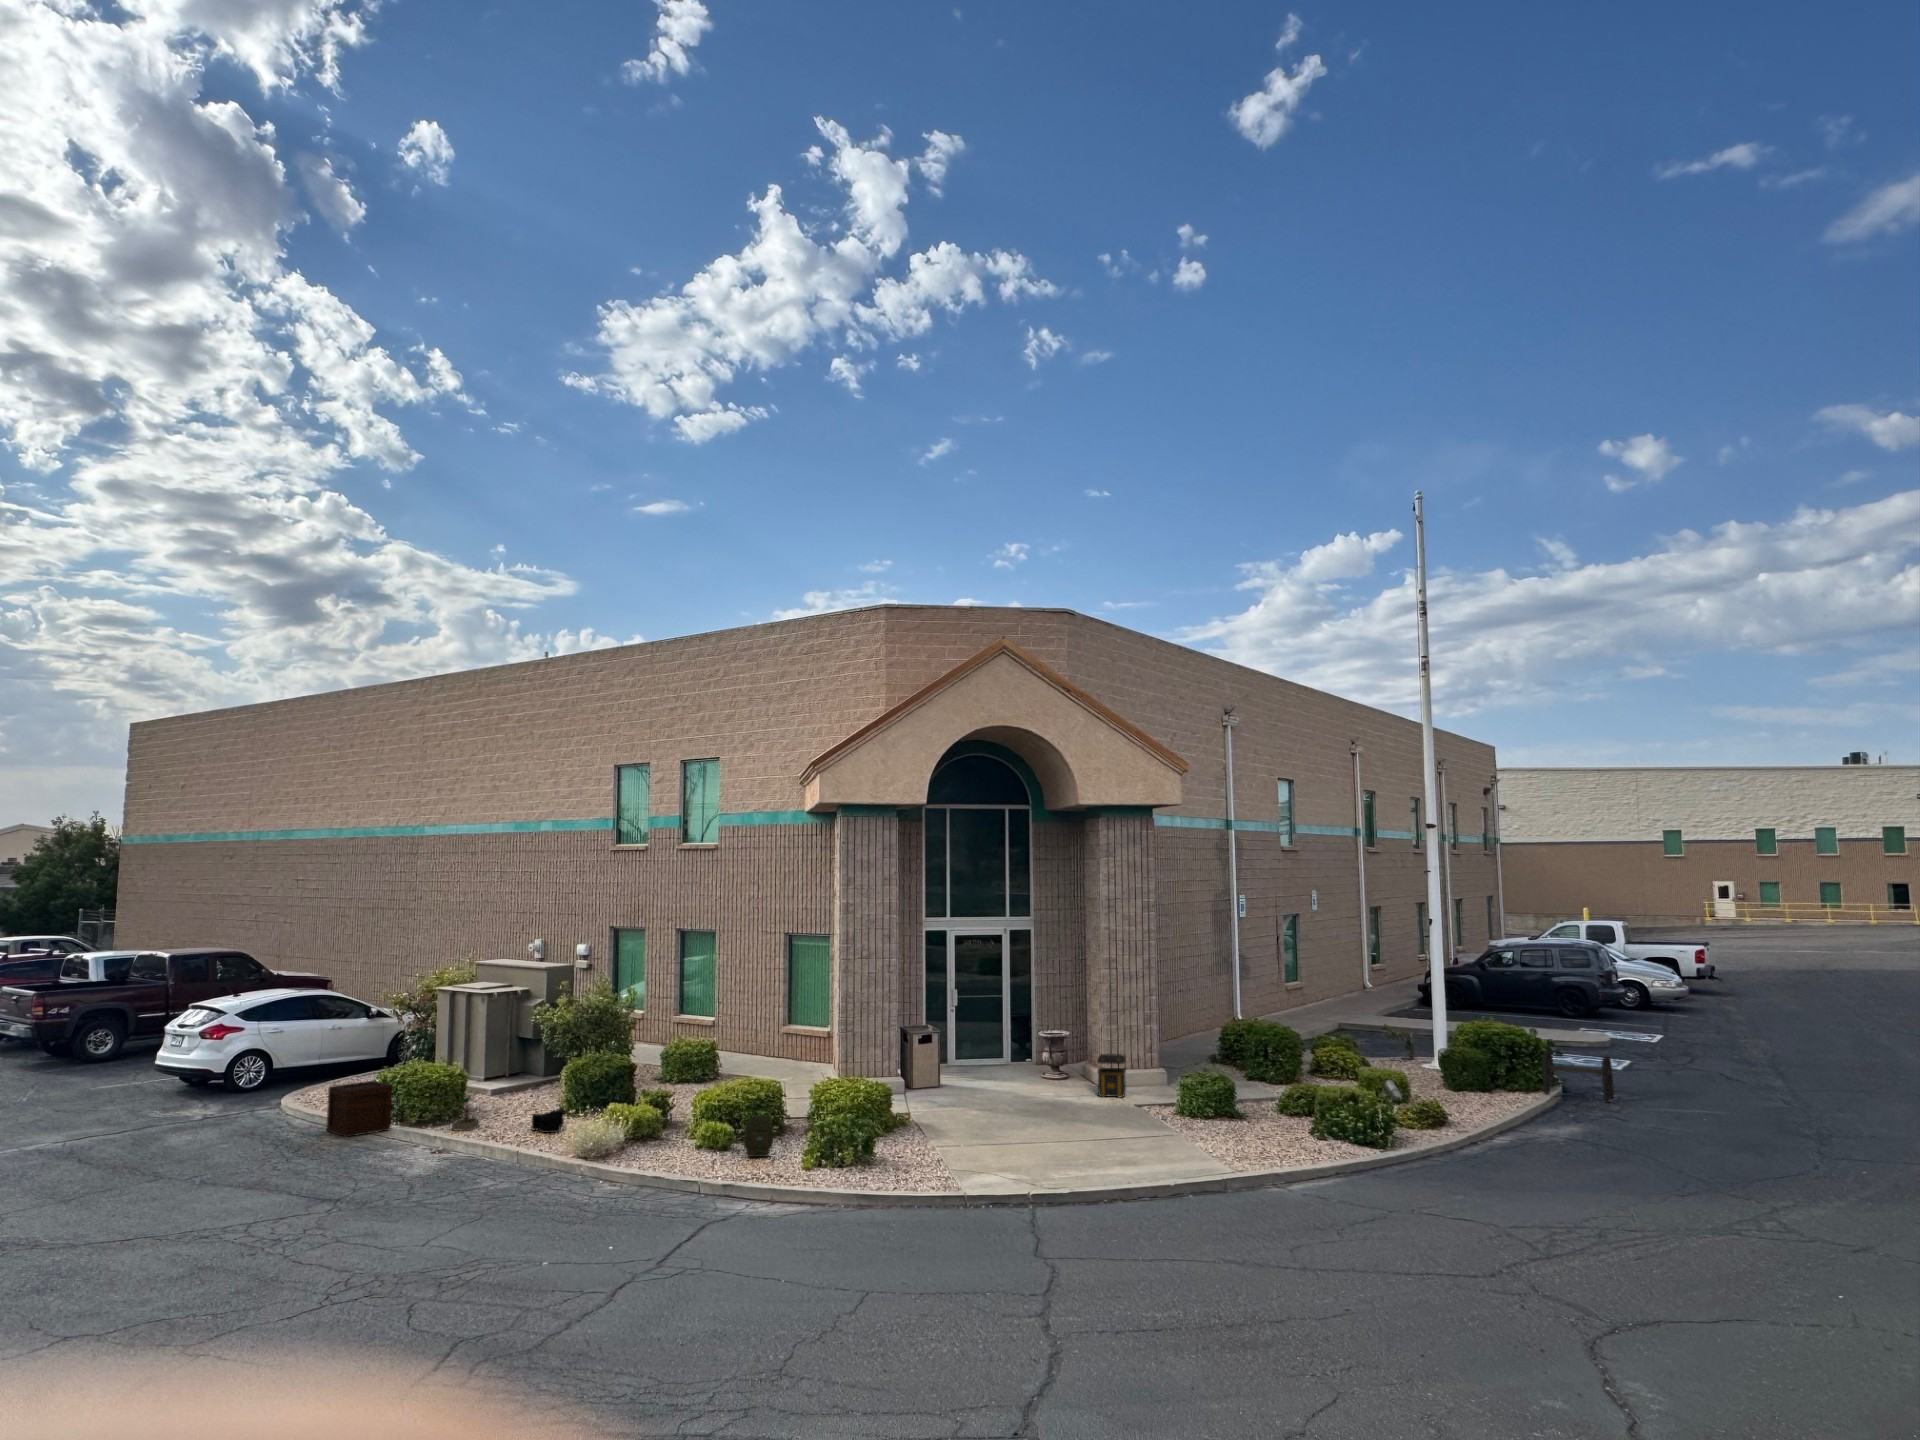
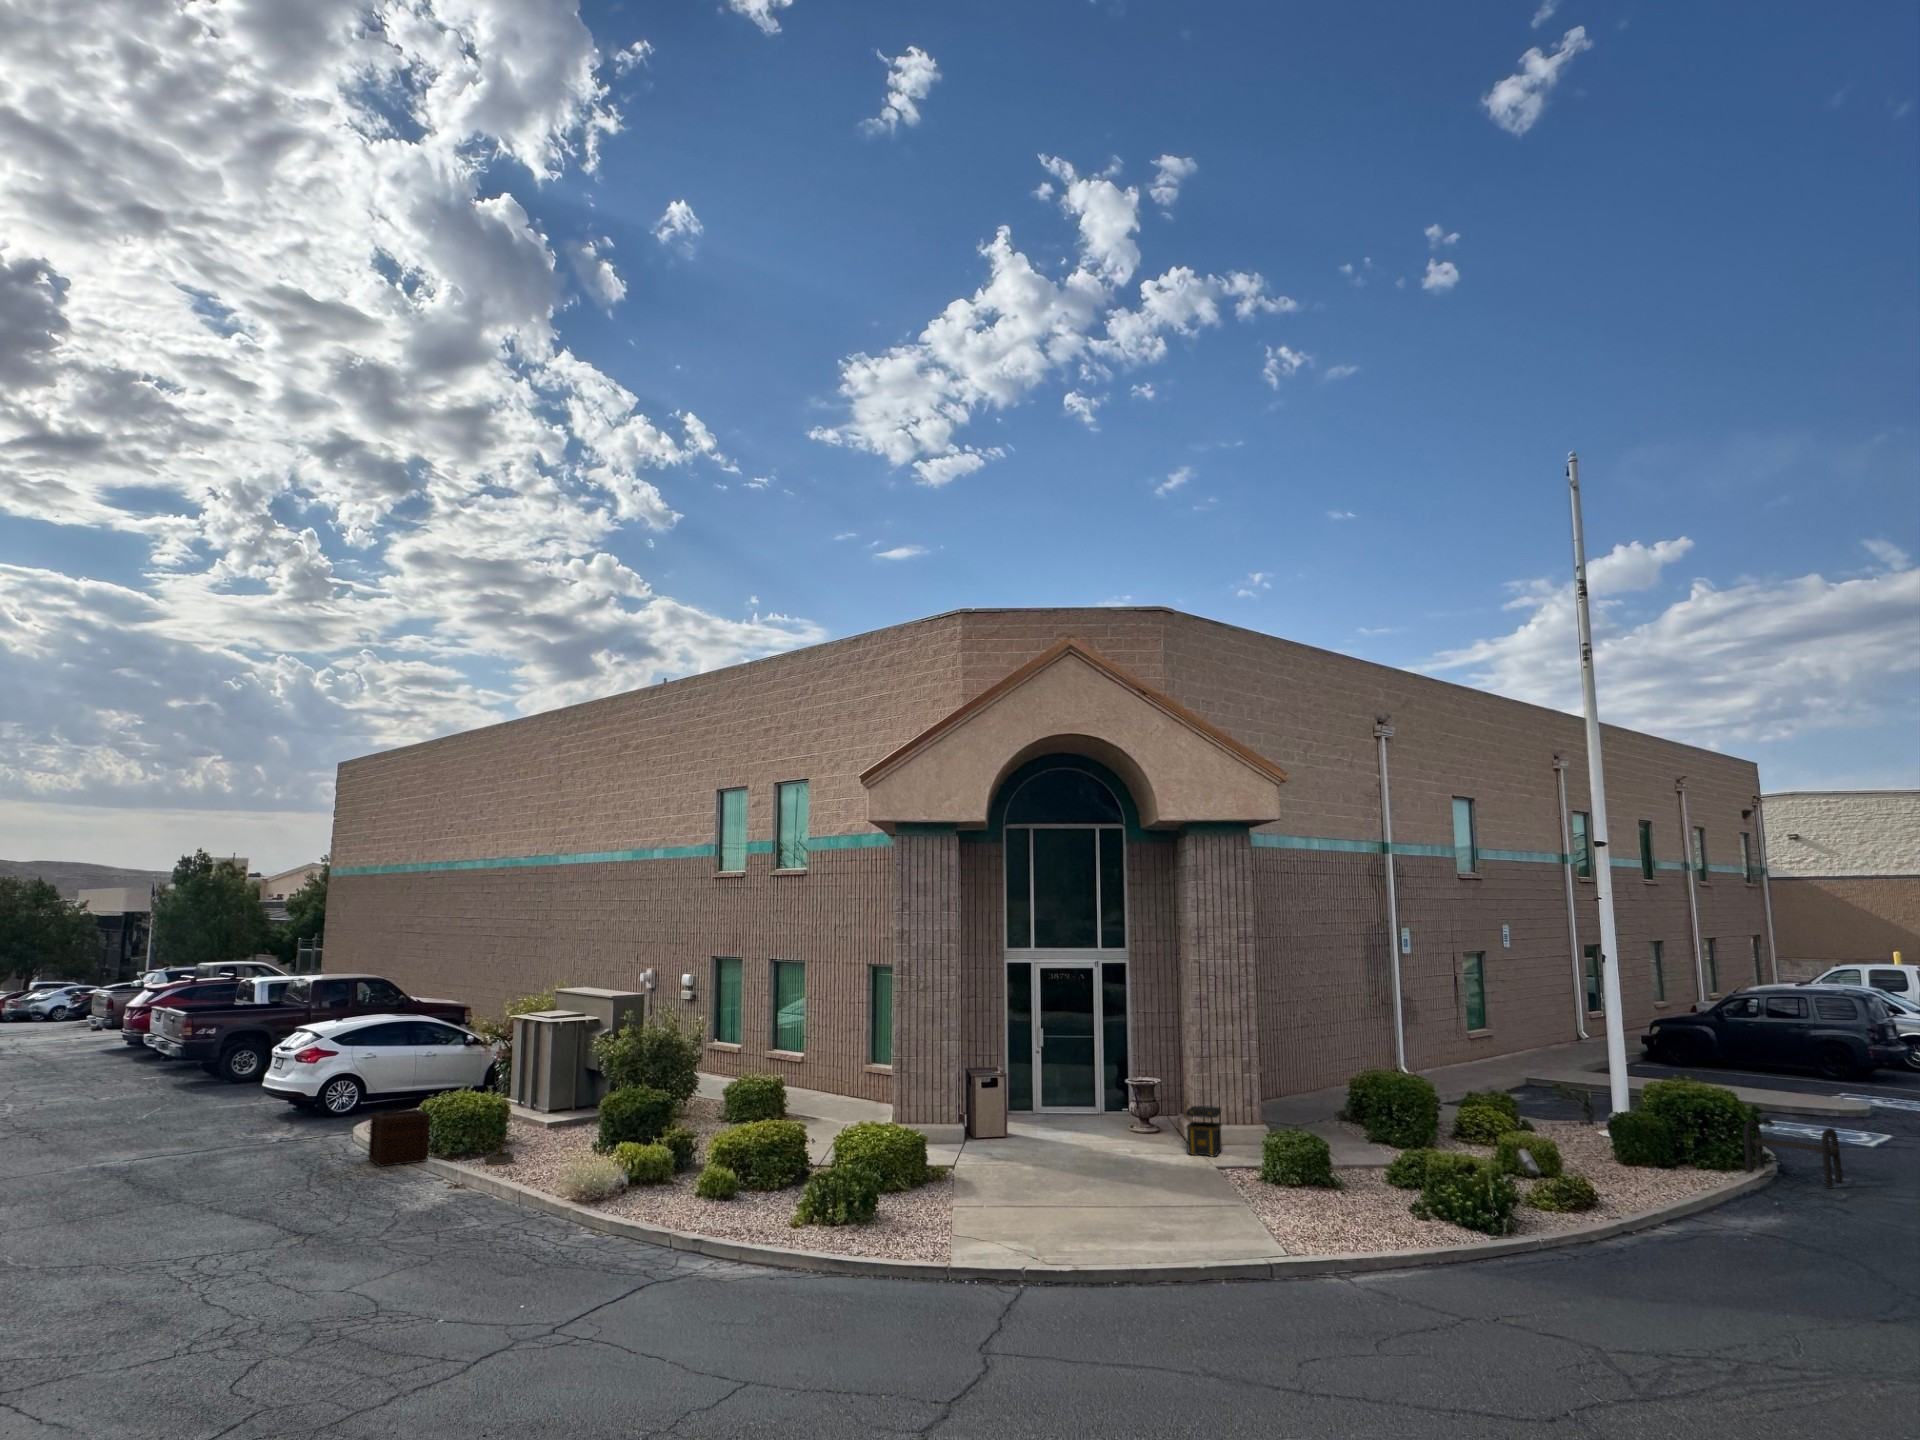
storage bin: present [531,1109,566,1133] -> none [560,1146,599,1171]
backpack: present [744,1115,773,1157] -> none [747,1160,779,1208]

